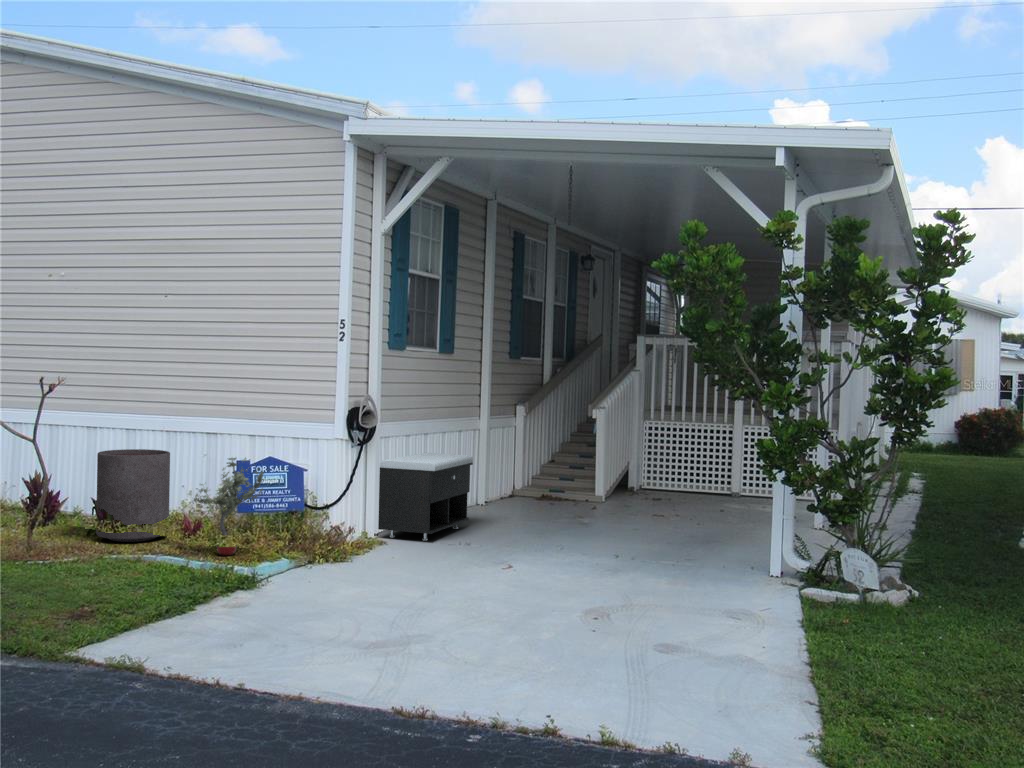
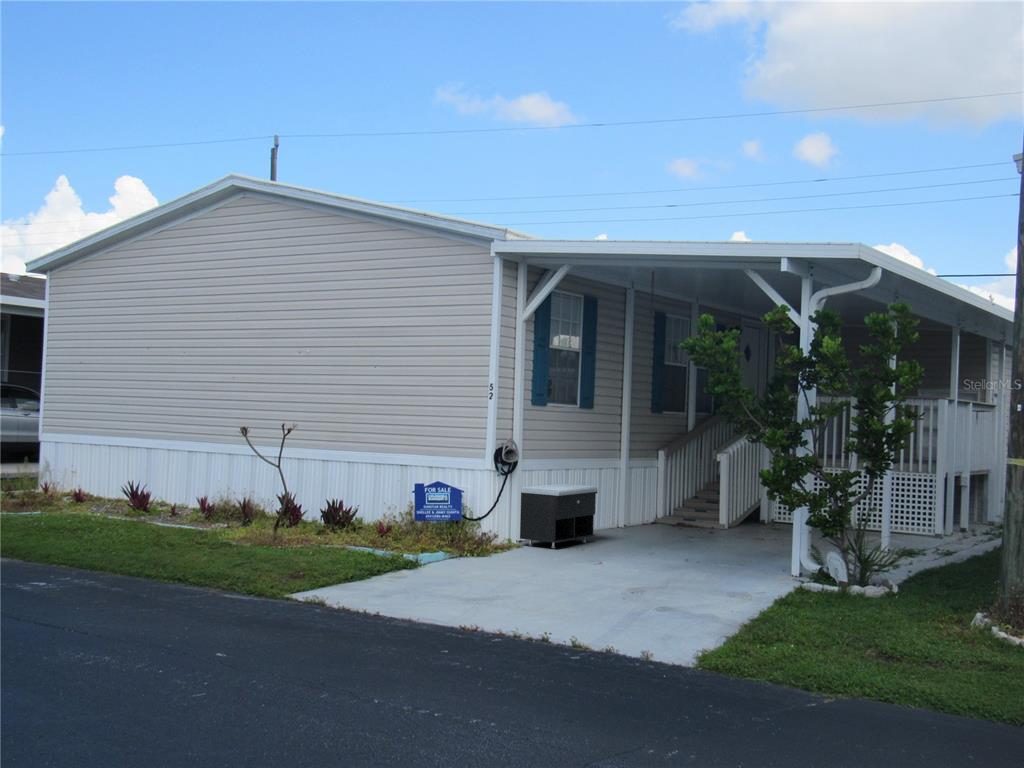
trash can: present [96,449,170,542] -> none [325,476,375,540]
potted tree: present [194,458,264,556] -> none [385,481,433,551]

